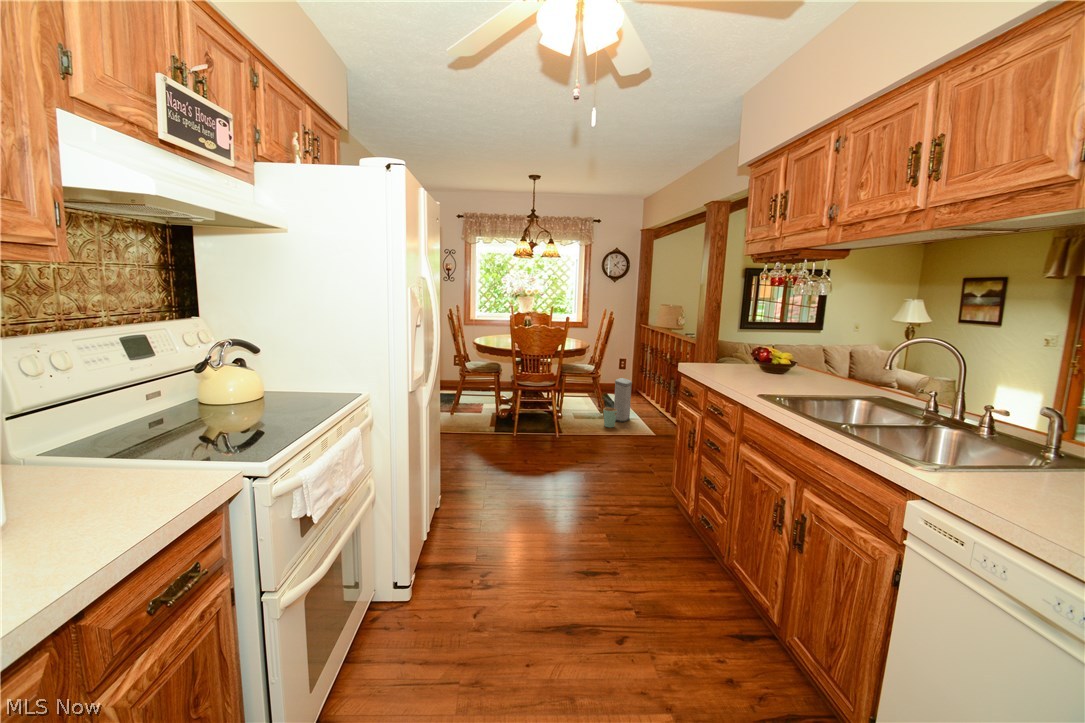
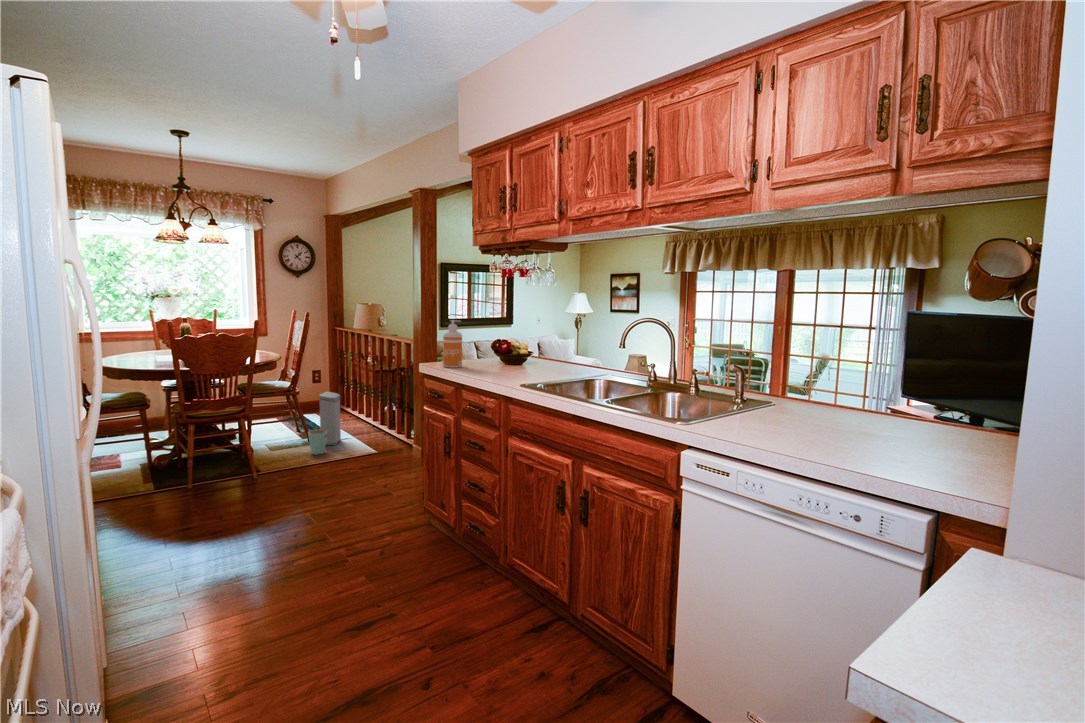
soap dispenser: none [699,327,720,371] -> present [443,320,462,368]

